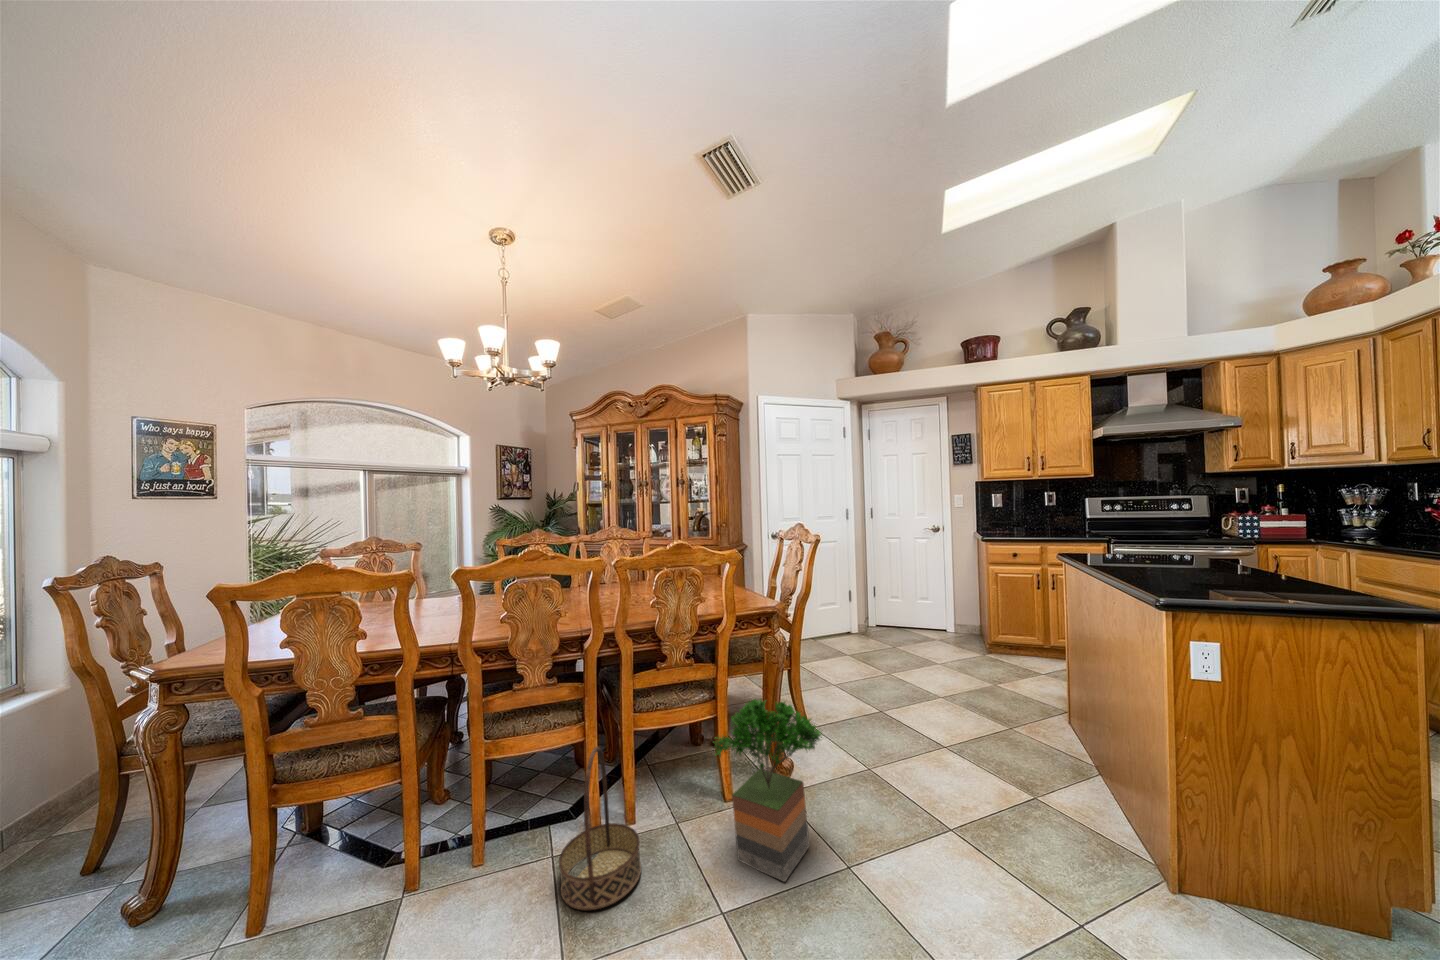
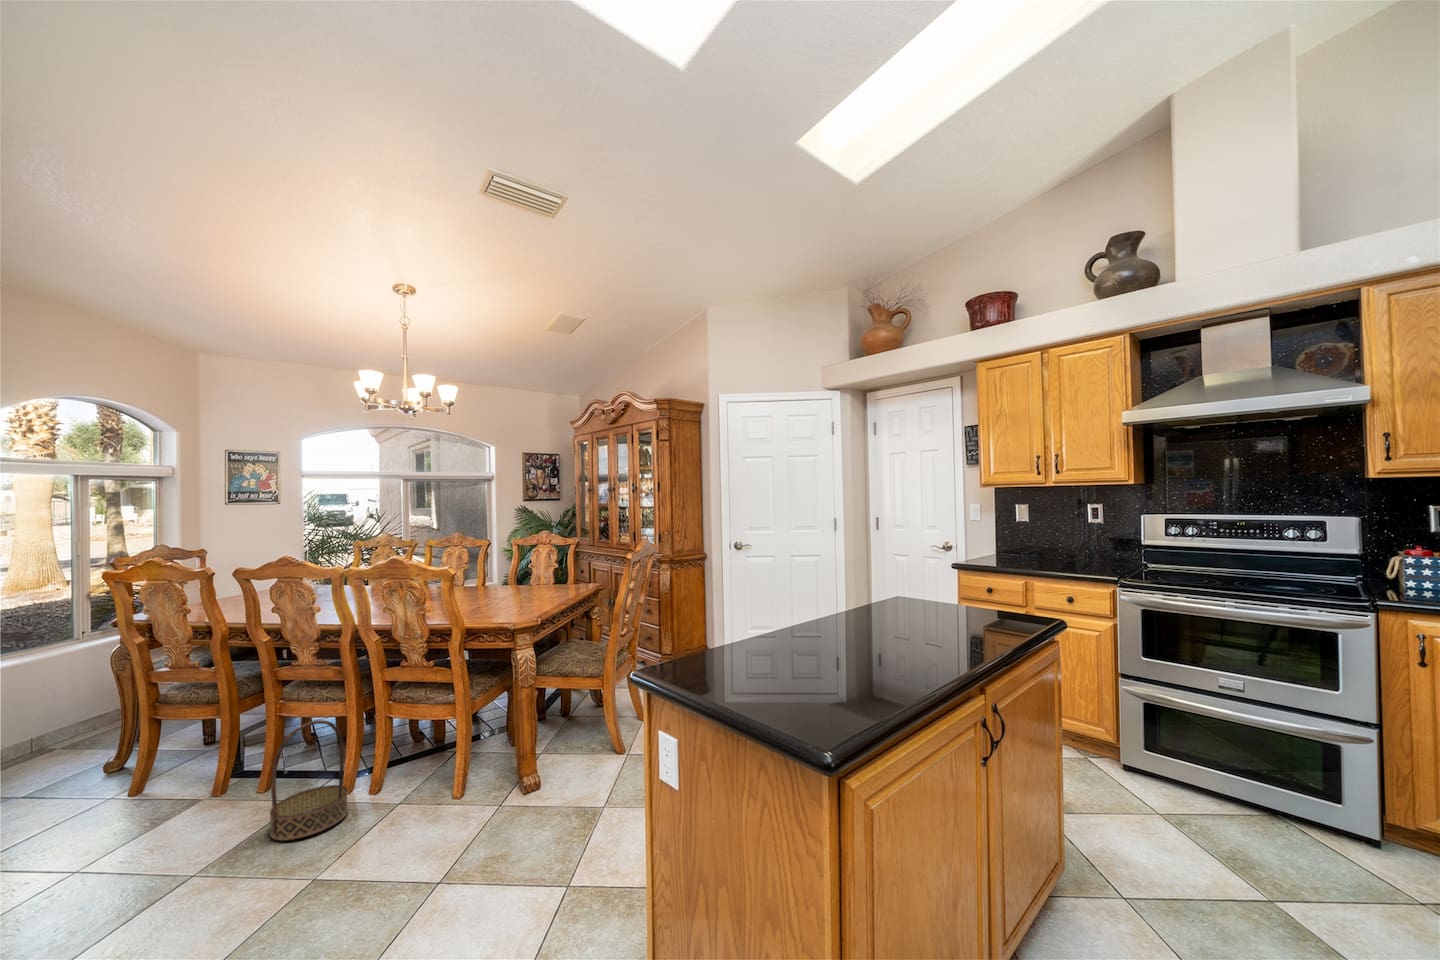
potted tree: present [715,699,822,882] -> none [373,705,475,867]

